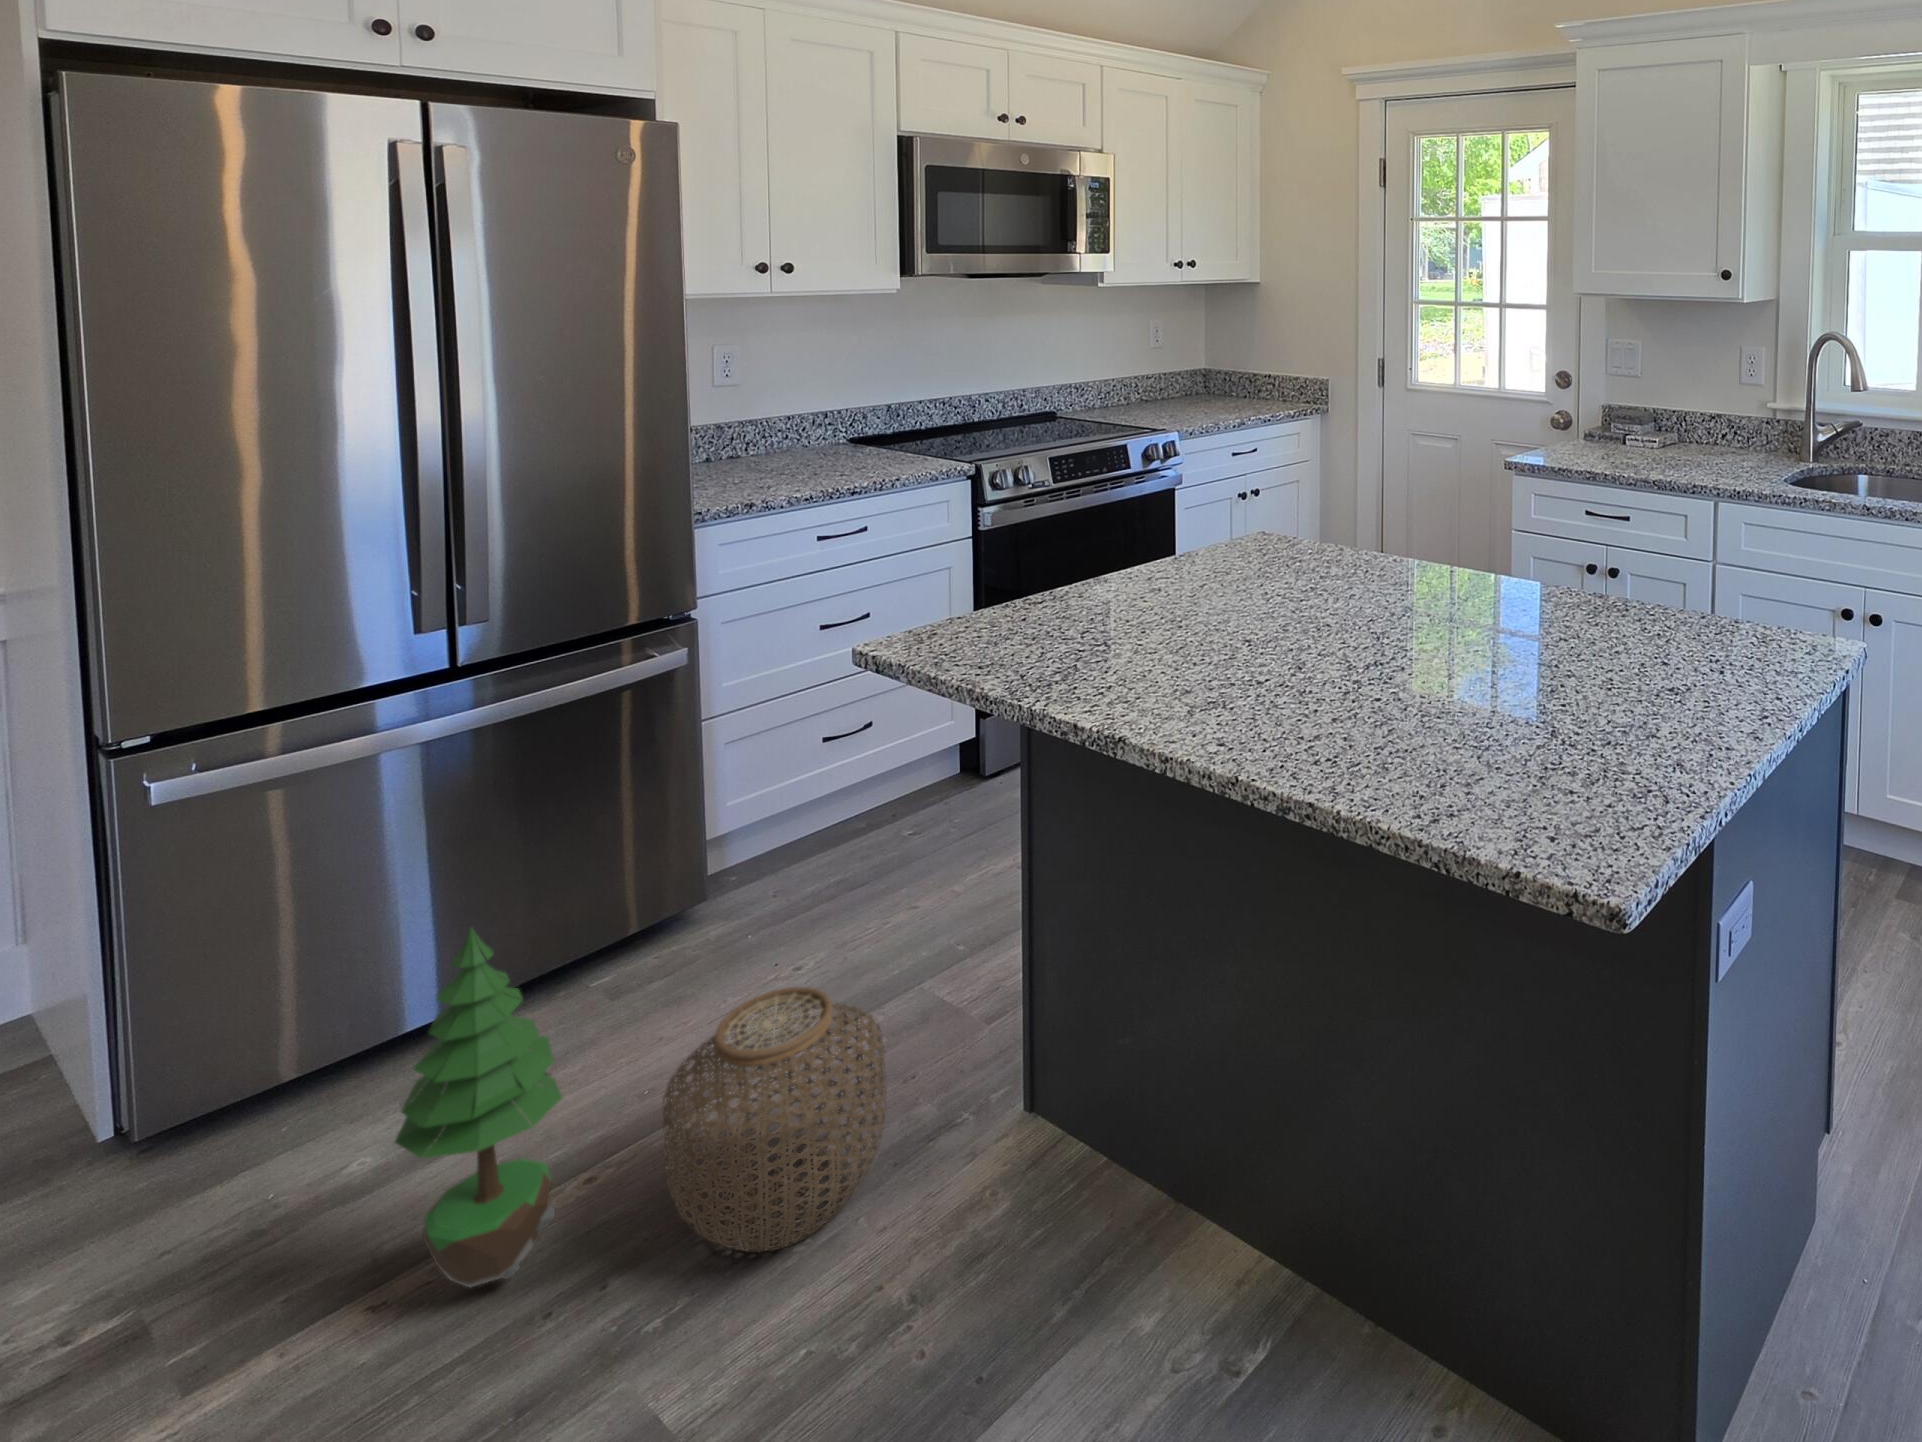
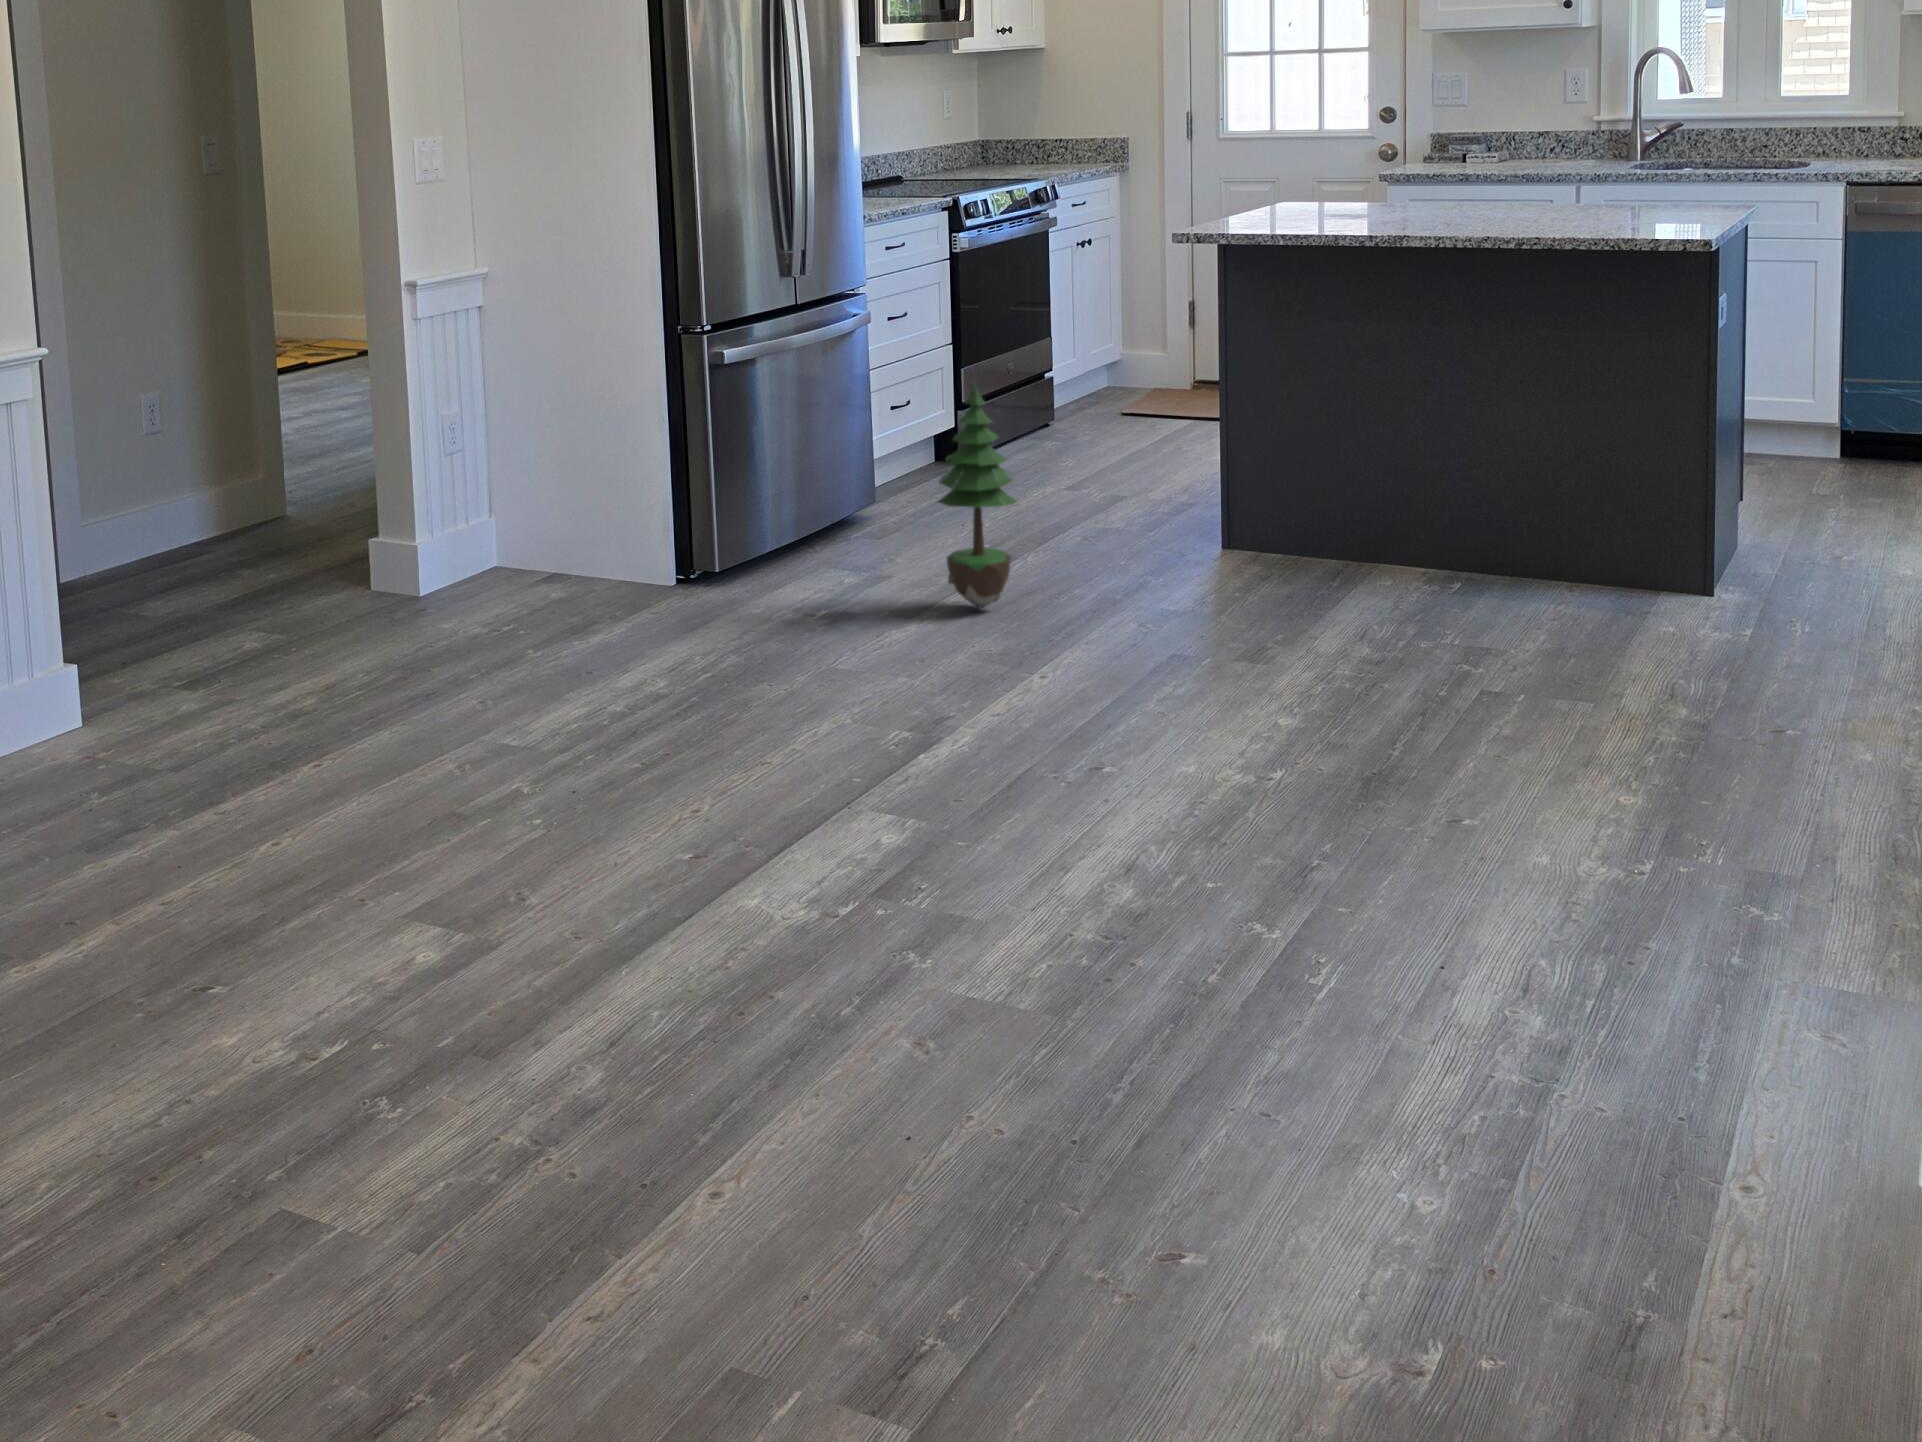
woven basket: present [663,987,886,1252] -> none [1053,452,1181,594]

